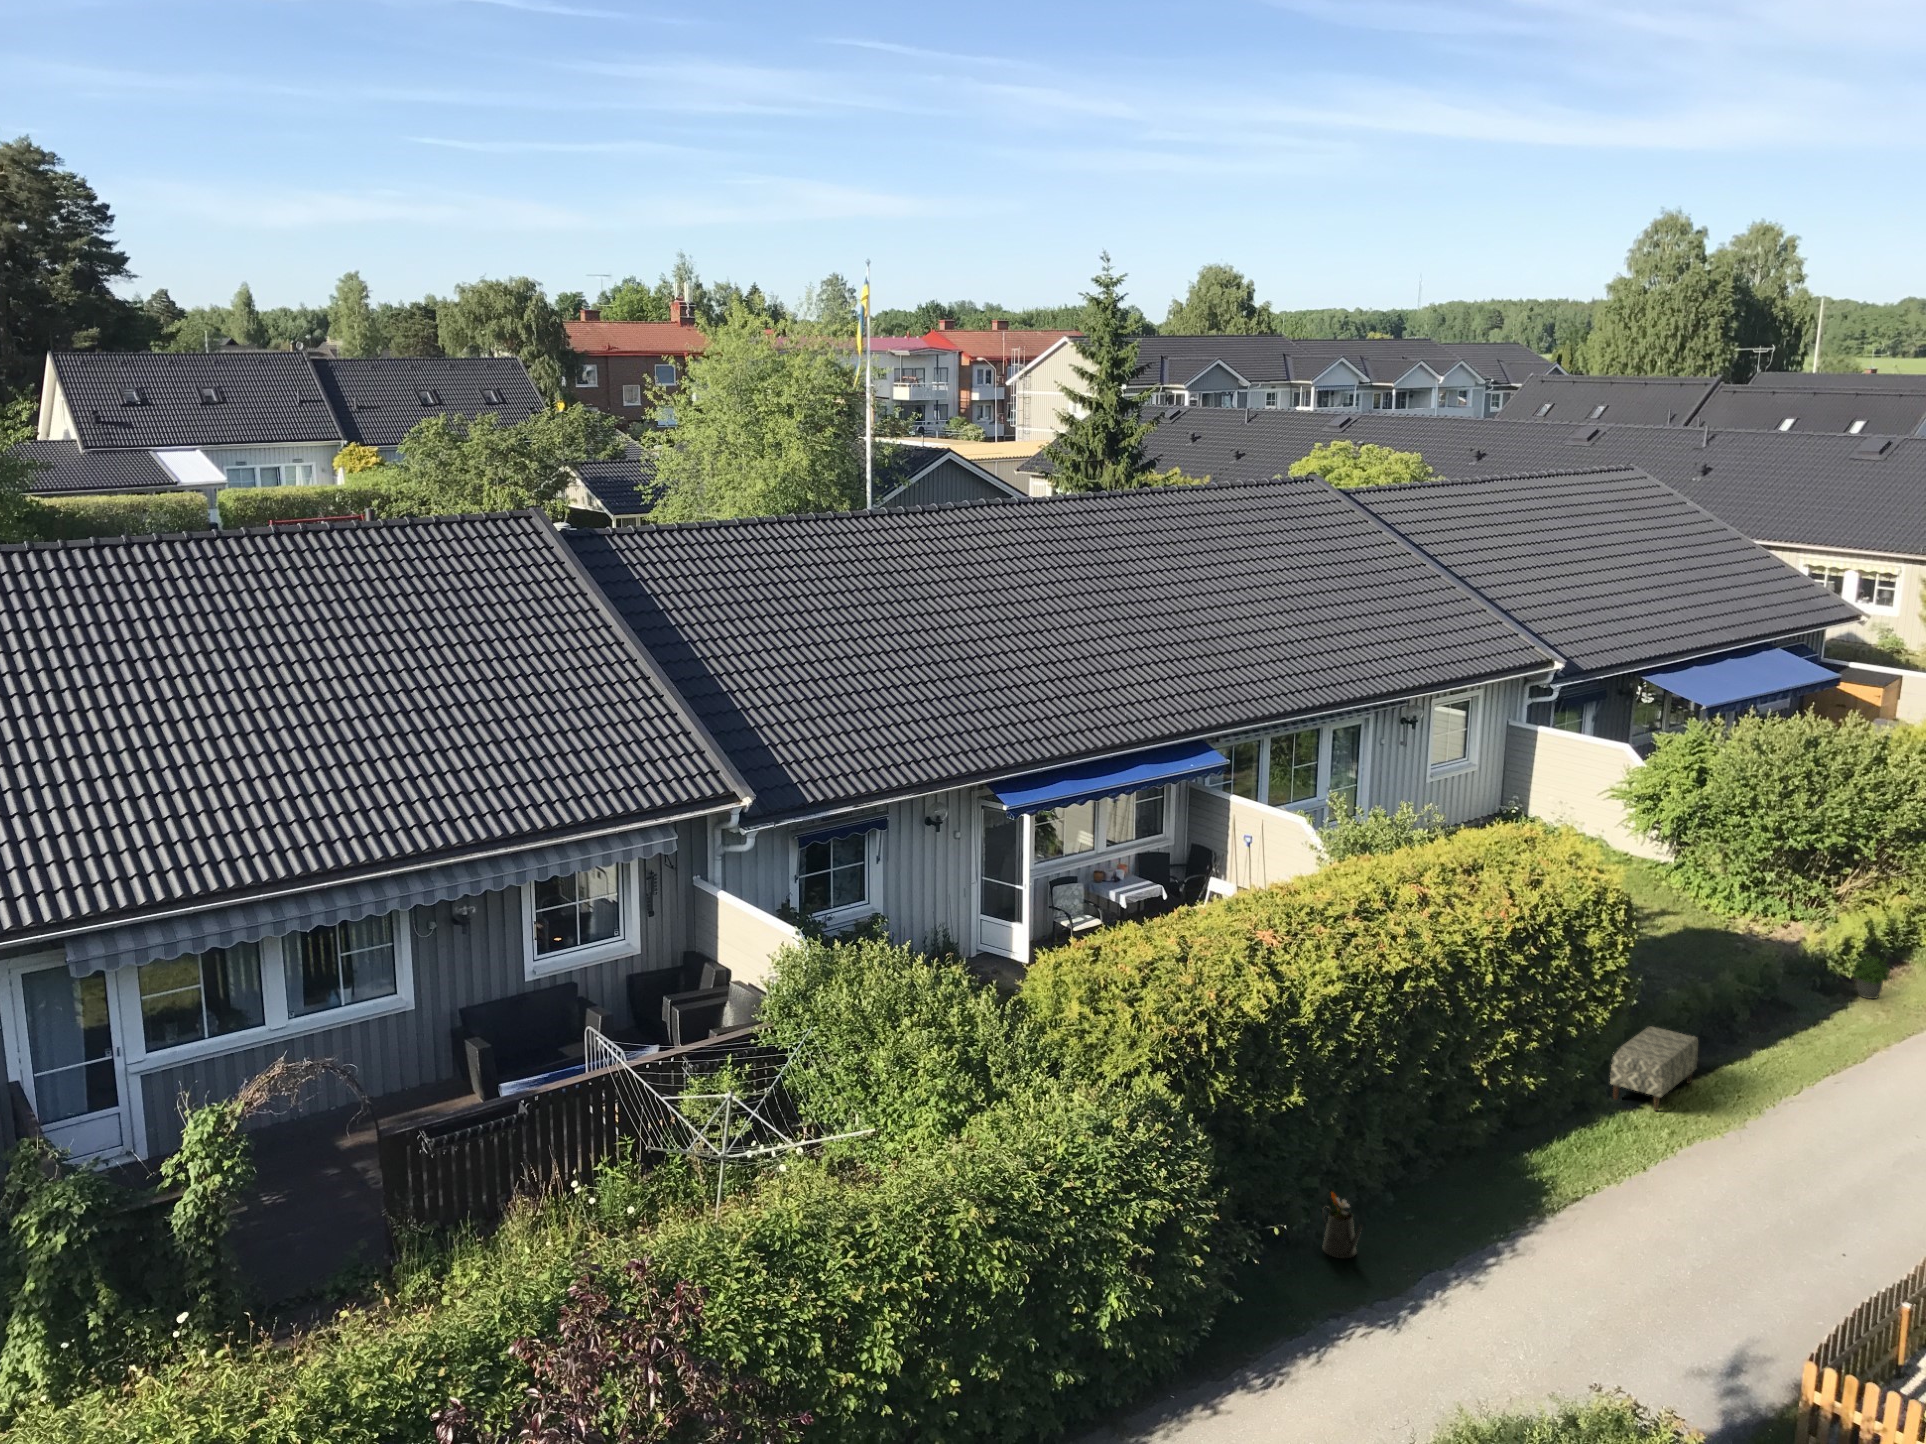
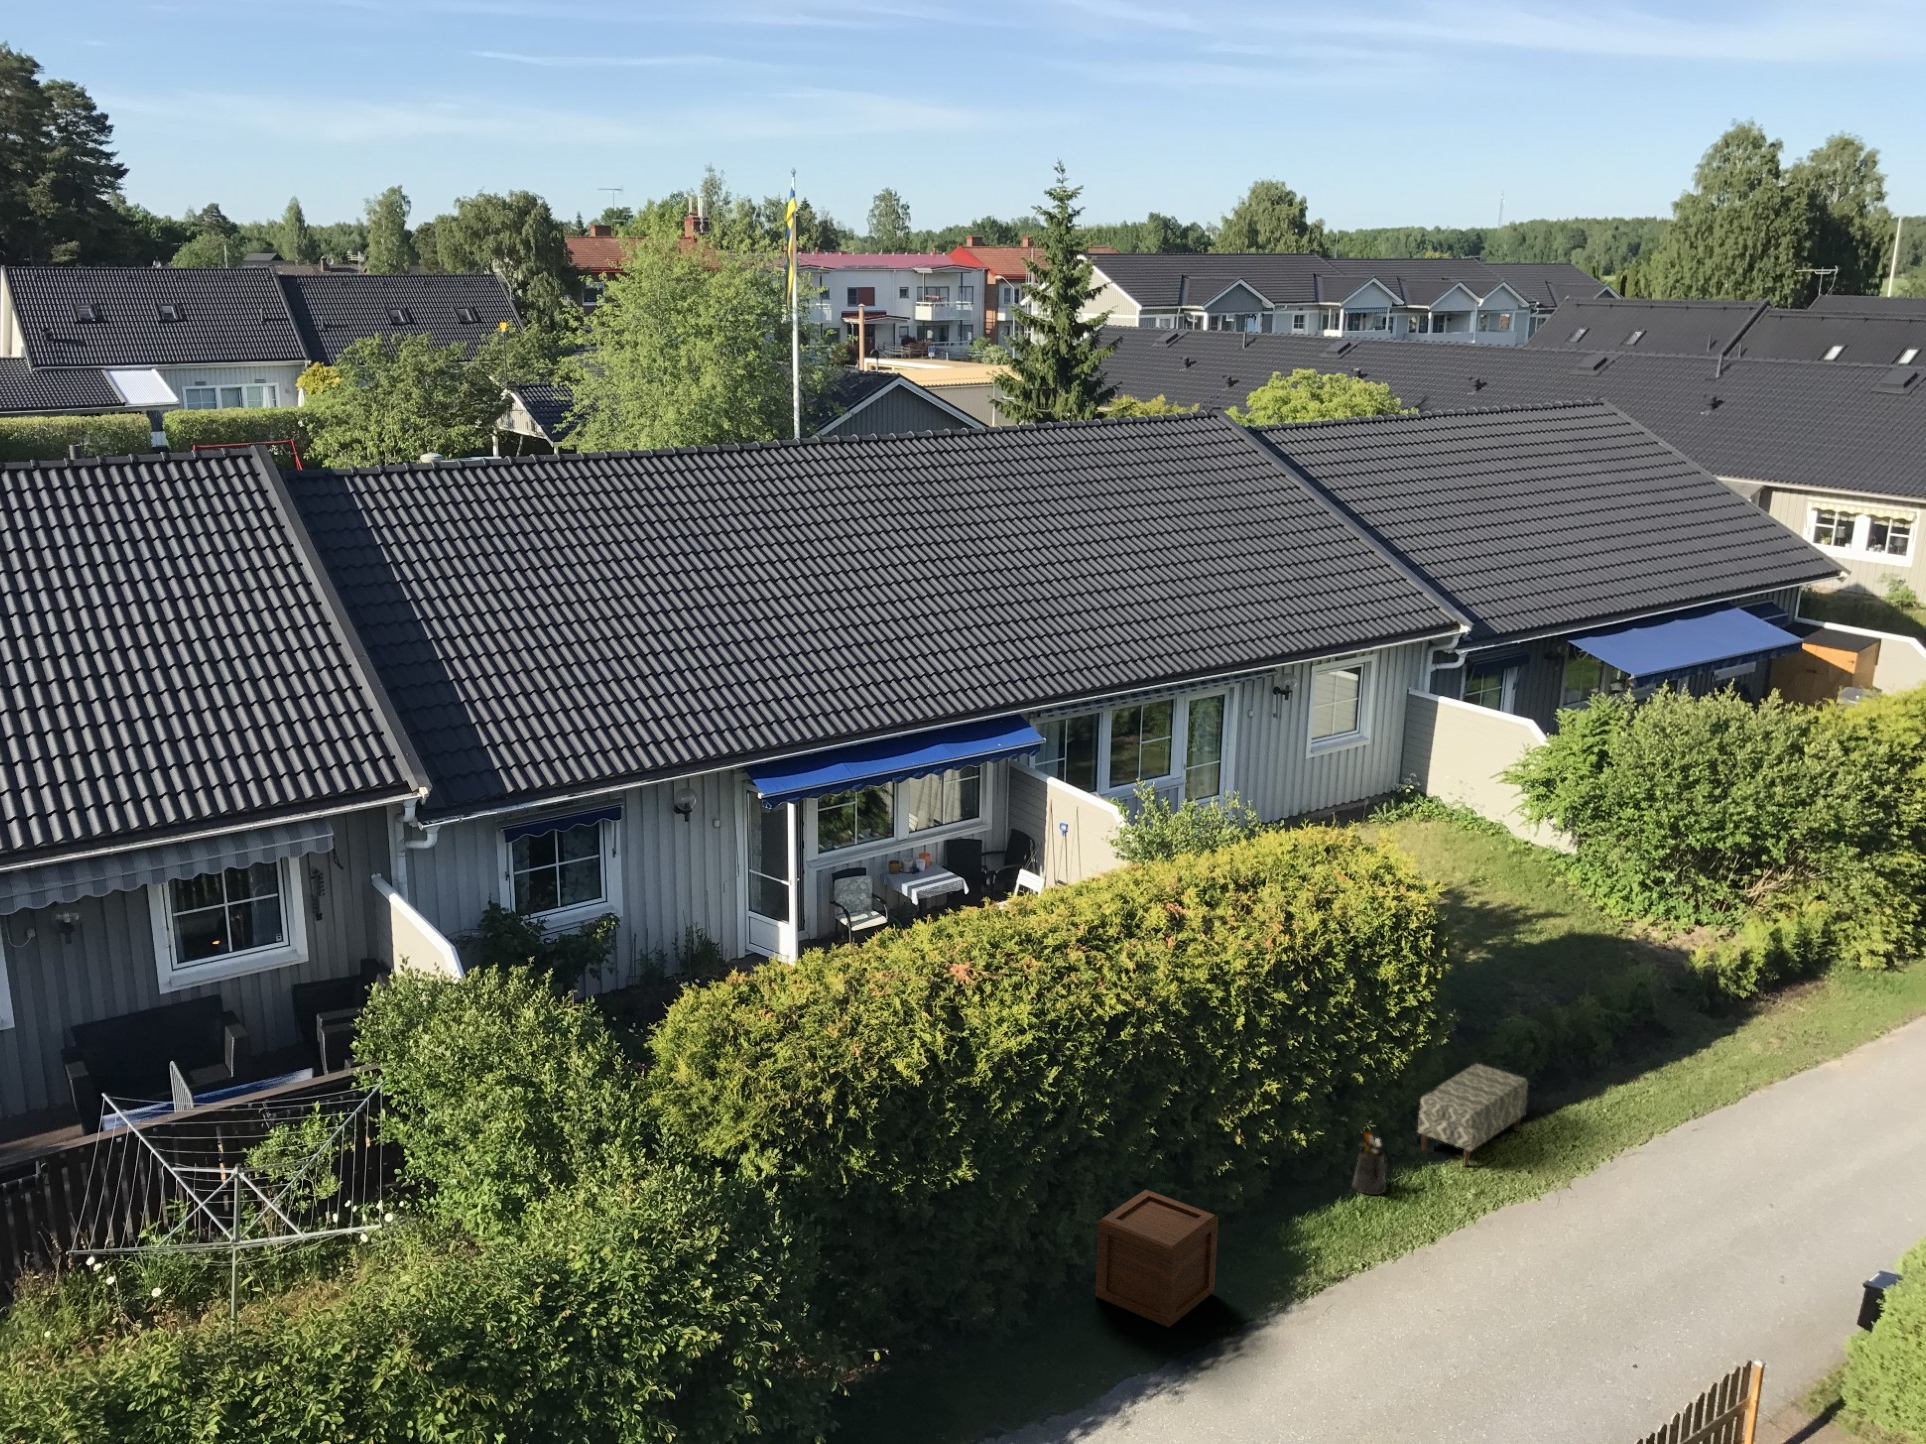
potted plant: present [1852,955,1892,999] -> none [1741,974,1787,1027]
wooden crate: none [1380,1124,1483,1237] -> present [1095,1190,1218,1328]
watering can: present [1322,1193,1362,1258] -> present [1352,1133,1386,1195]

